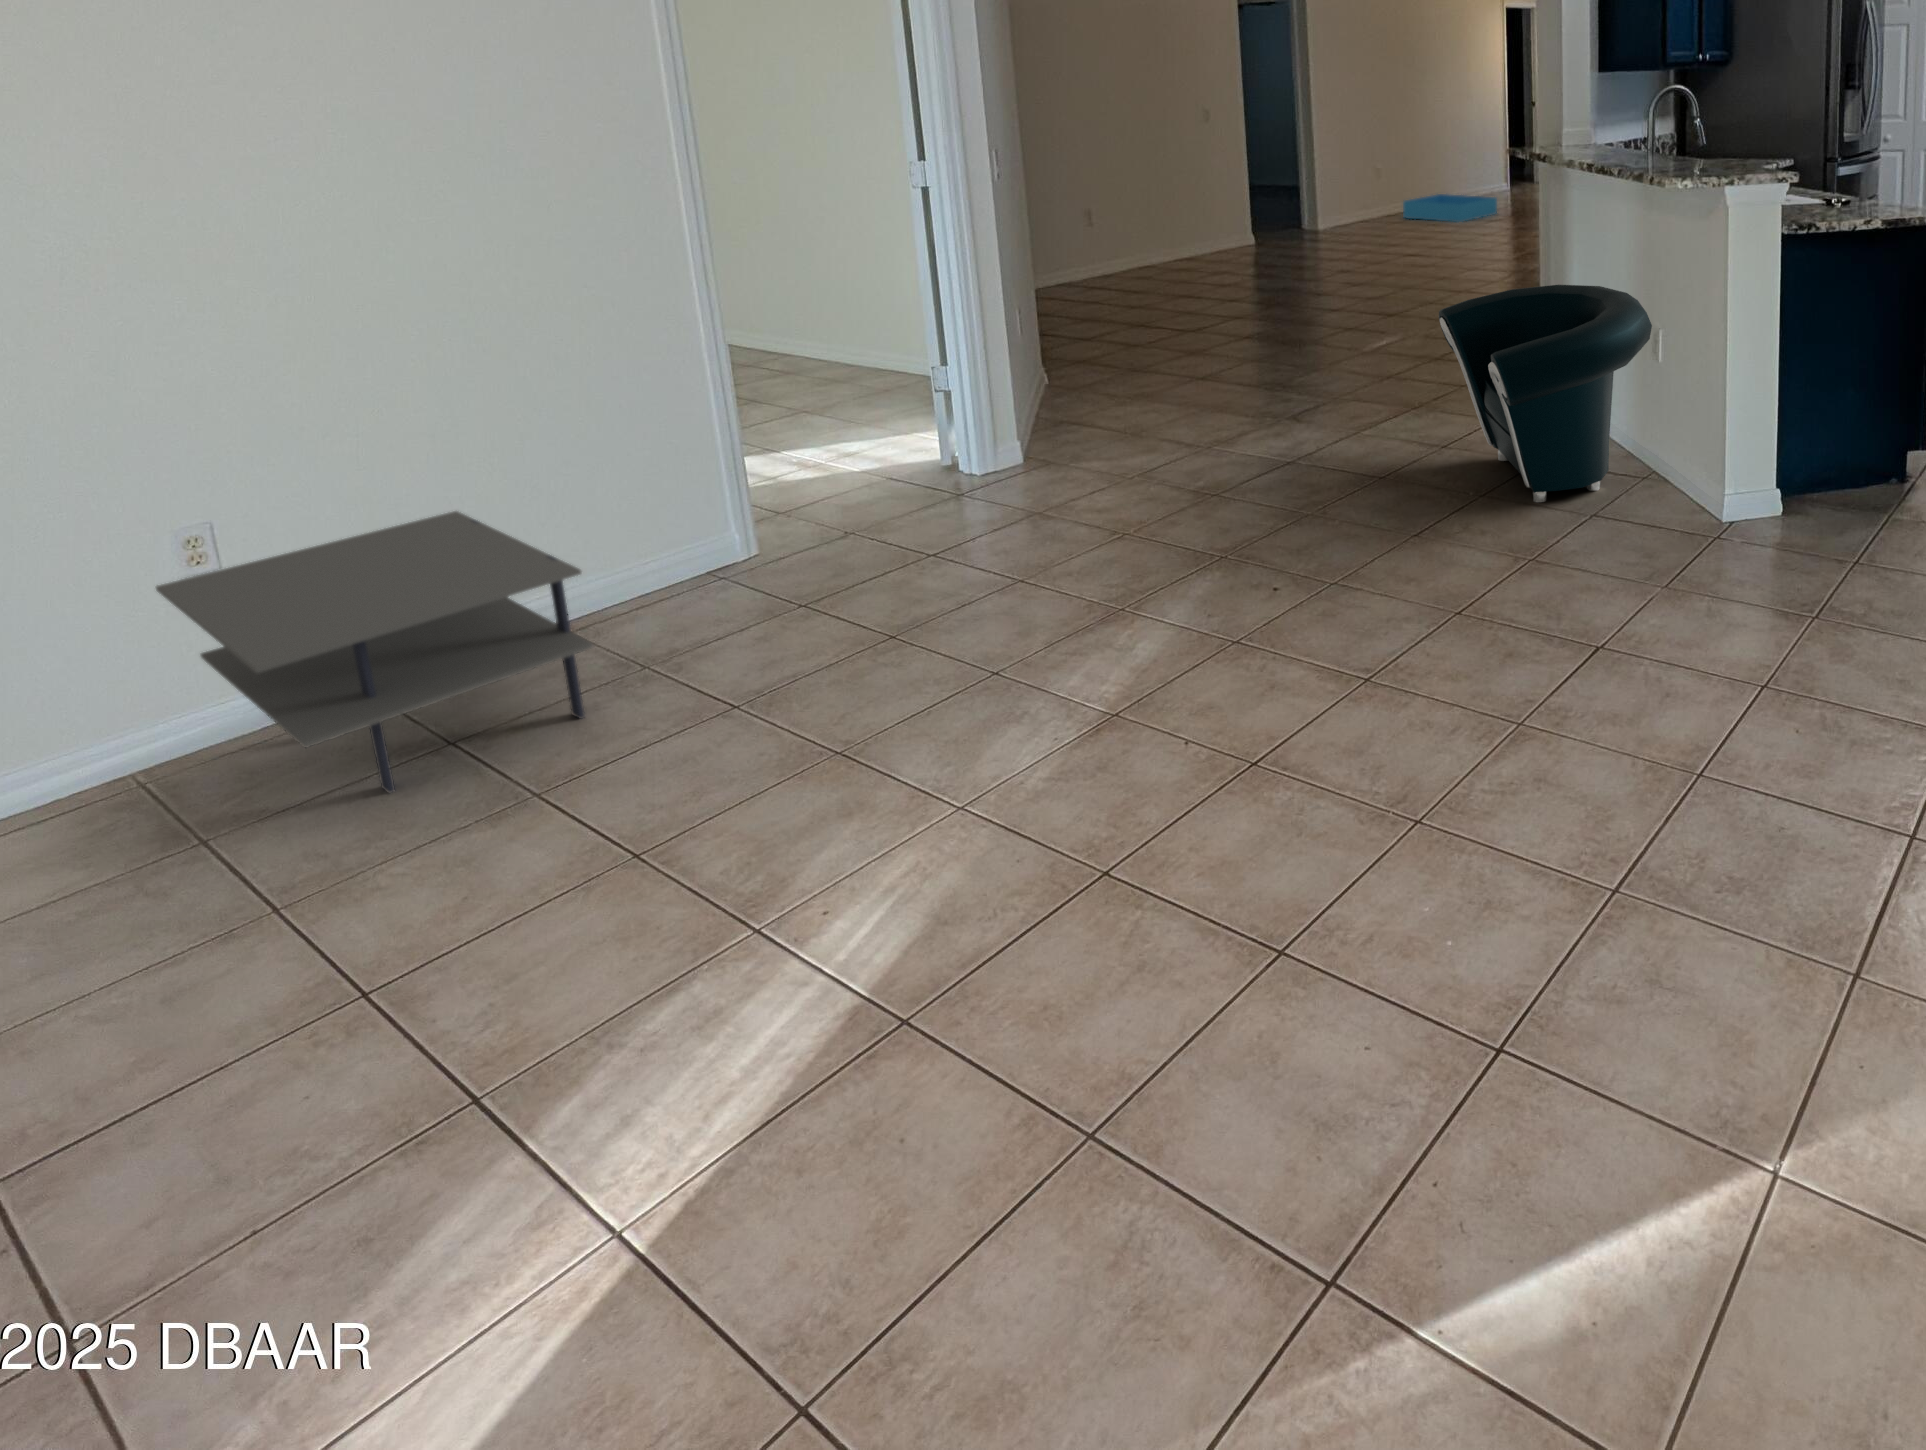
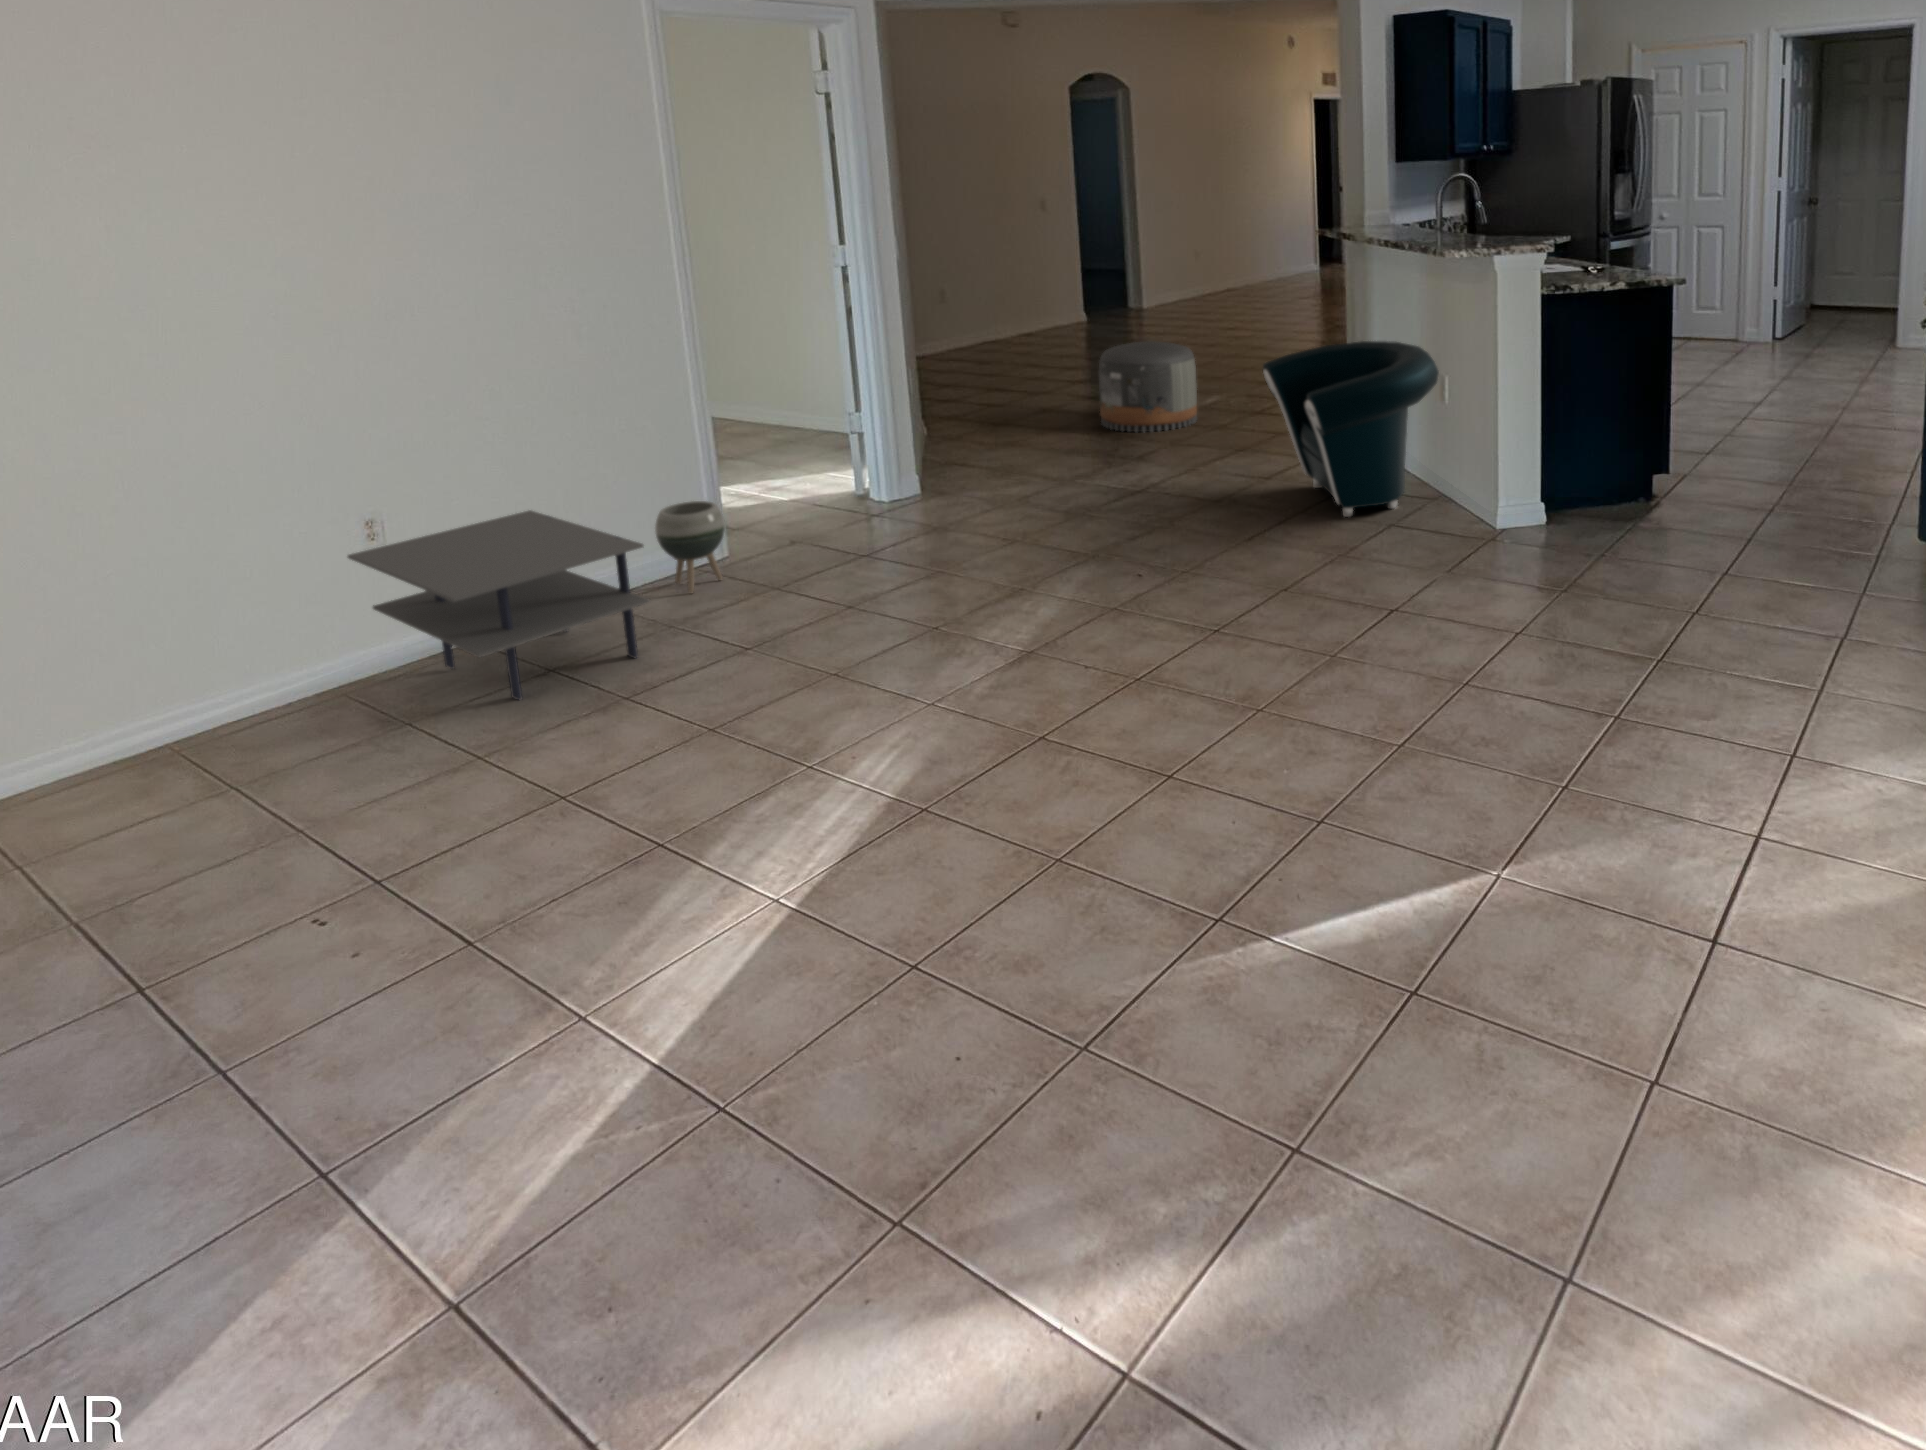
storage bin: present [1403,194,1497,222] -> none [1220,274,1308,299]
pouf: none [1251,276,1367,383] -> present [1099,341,1197,432]
planter: none [646,489,742,611] -> present [655,501,725,594]

